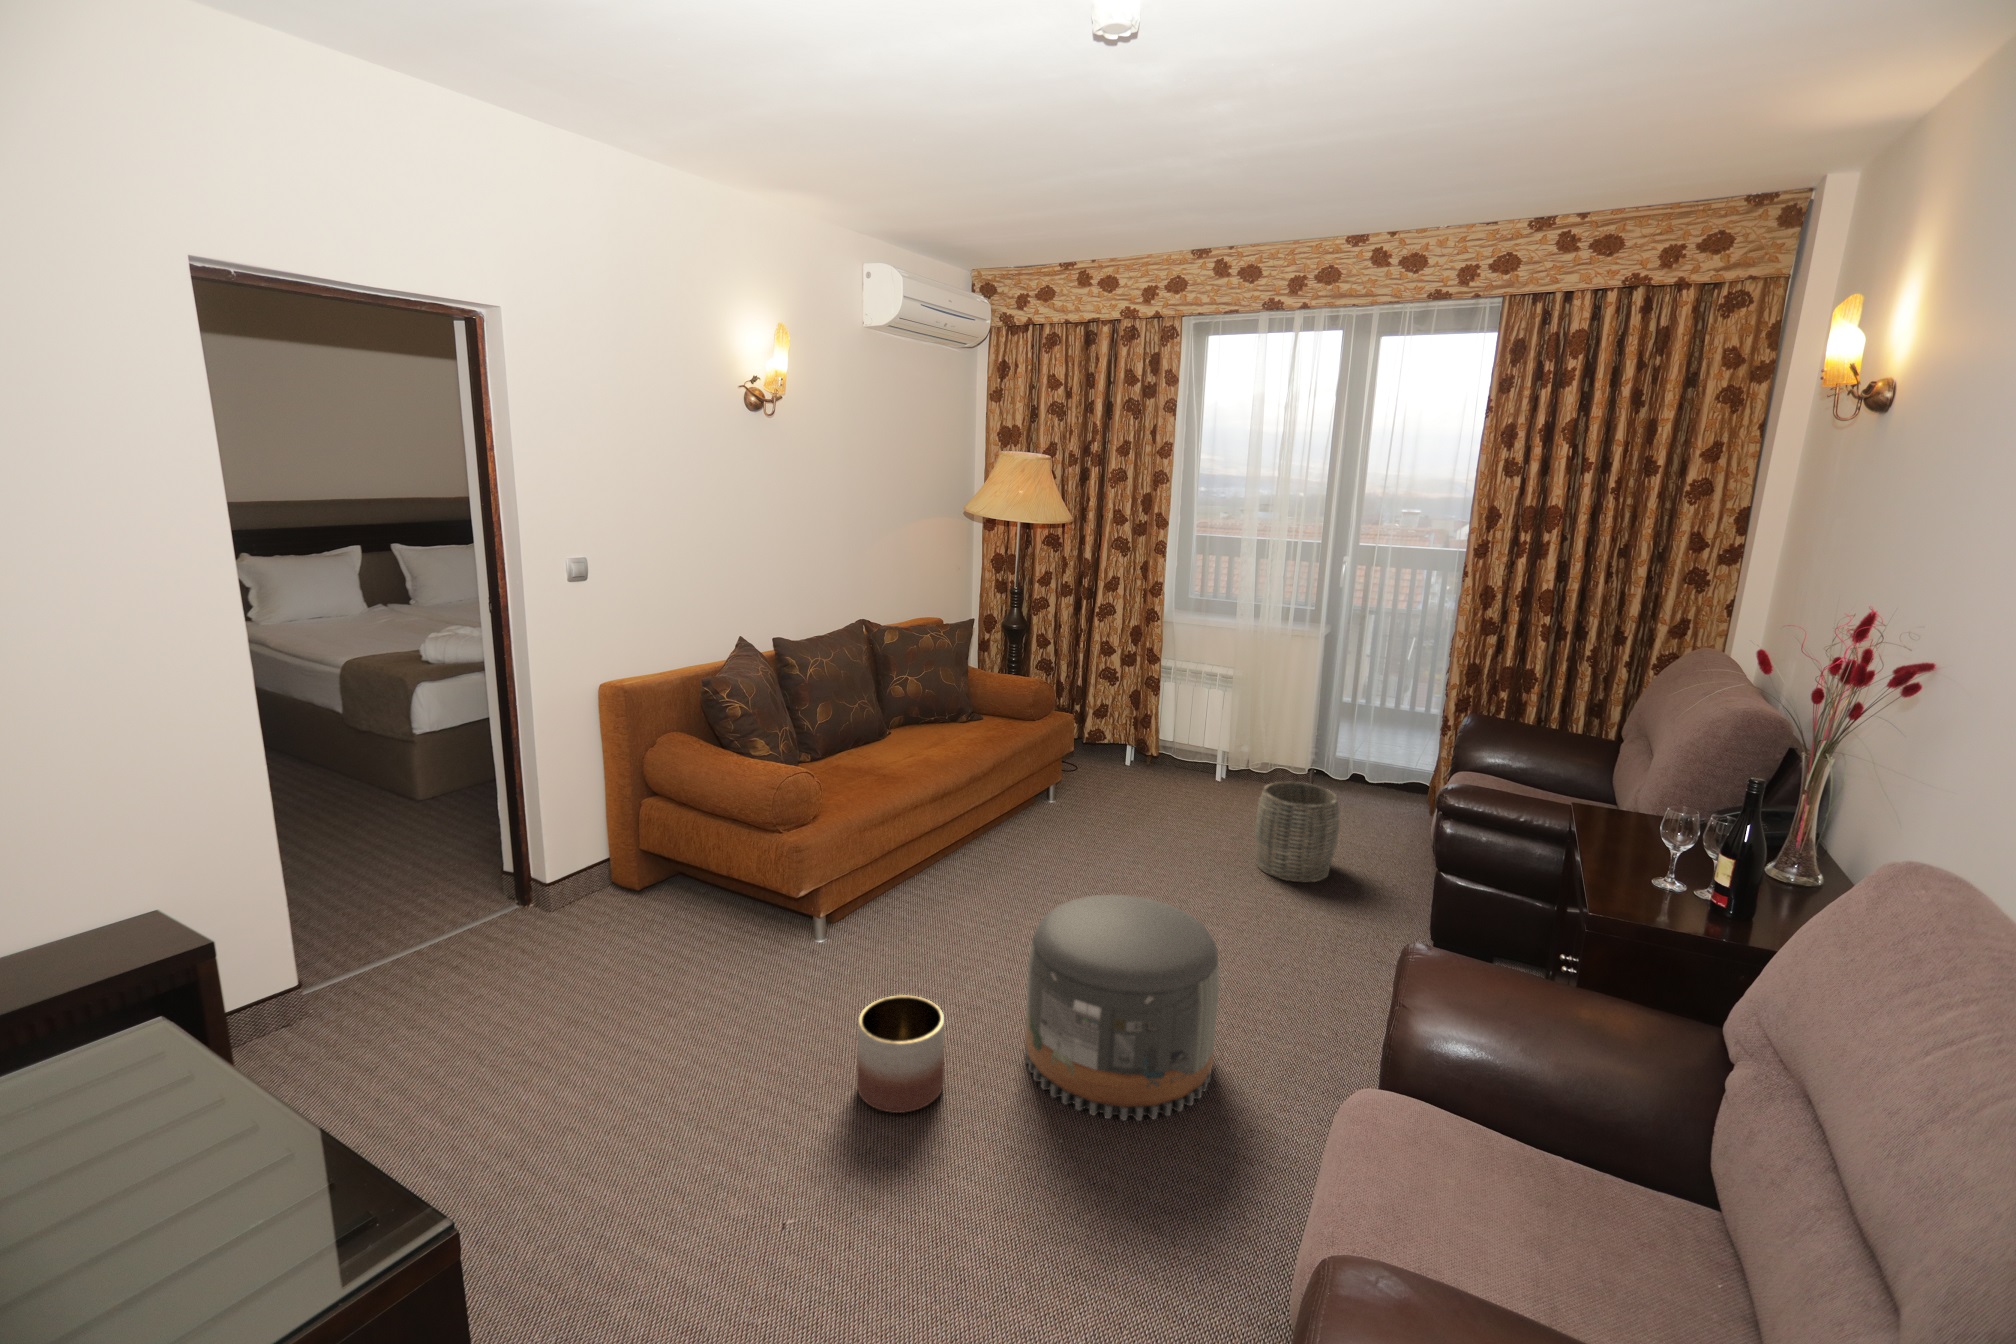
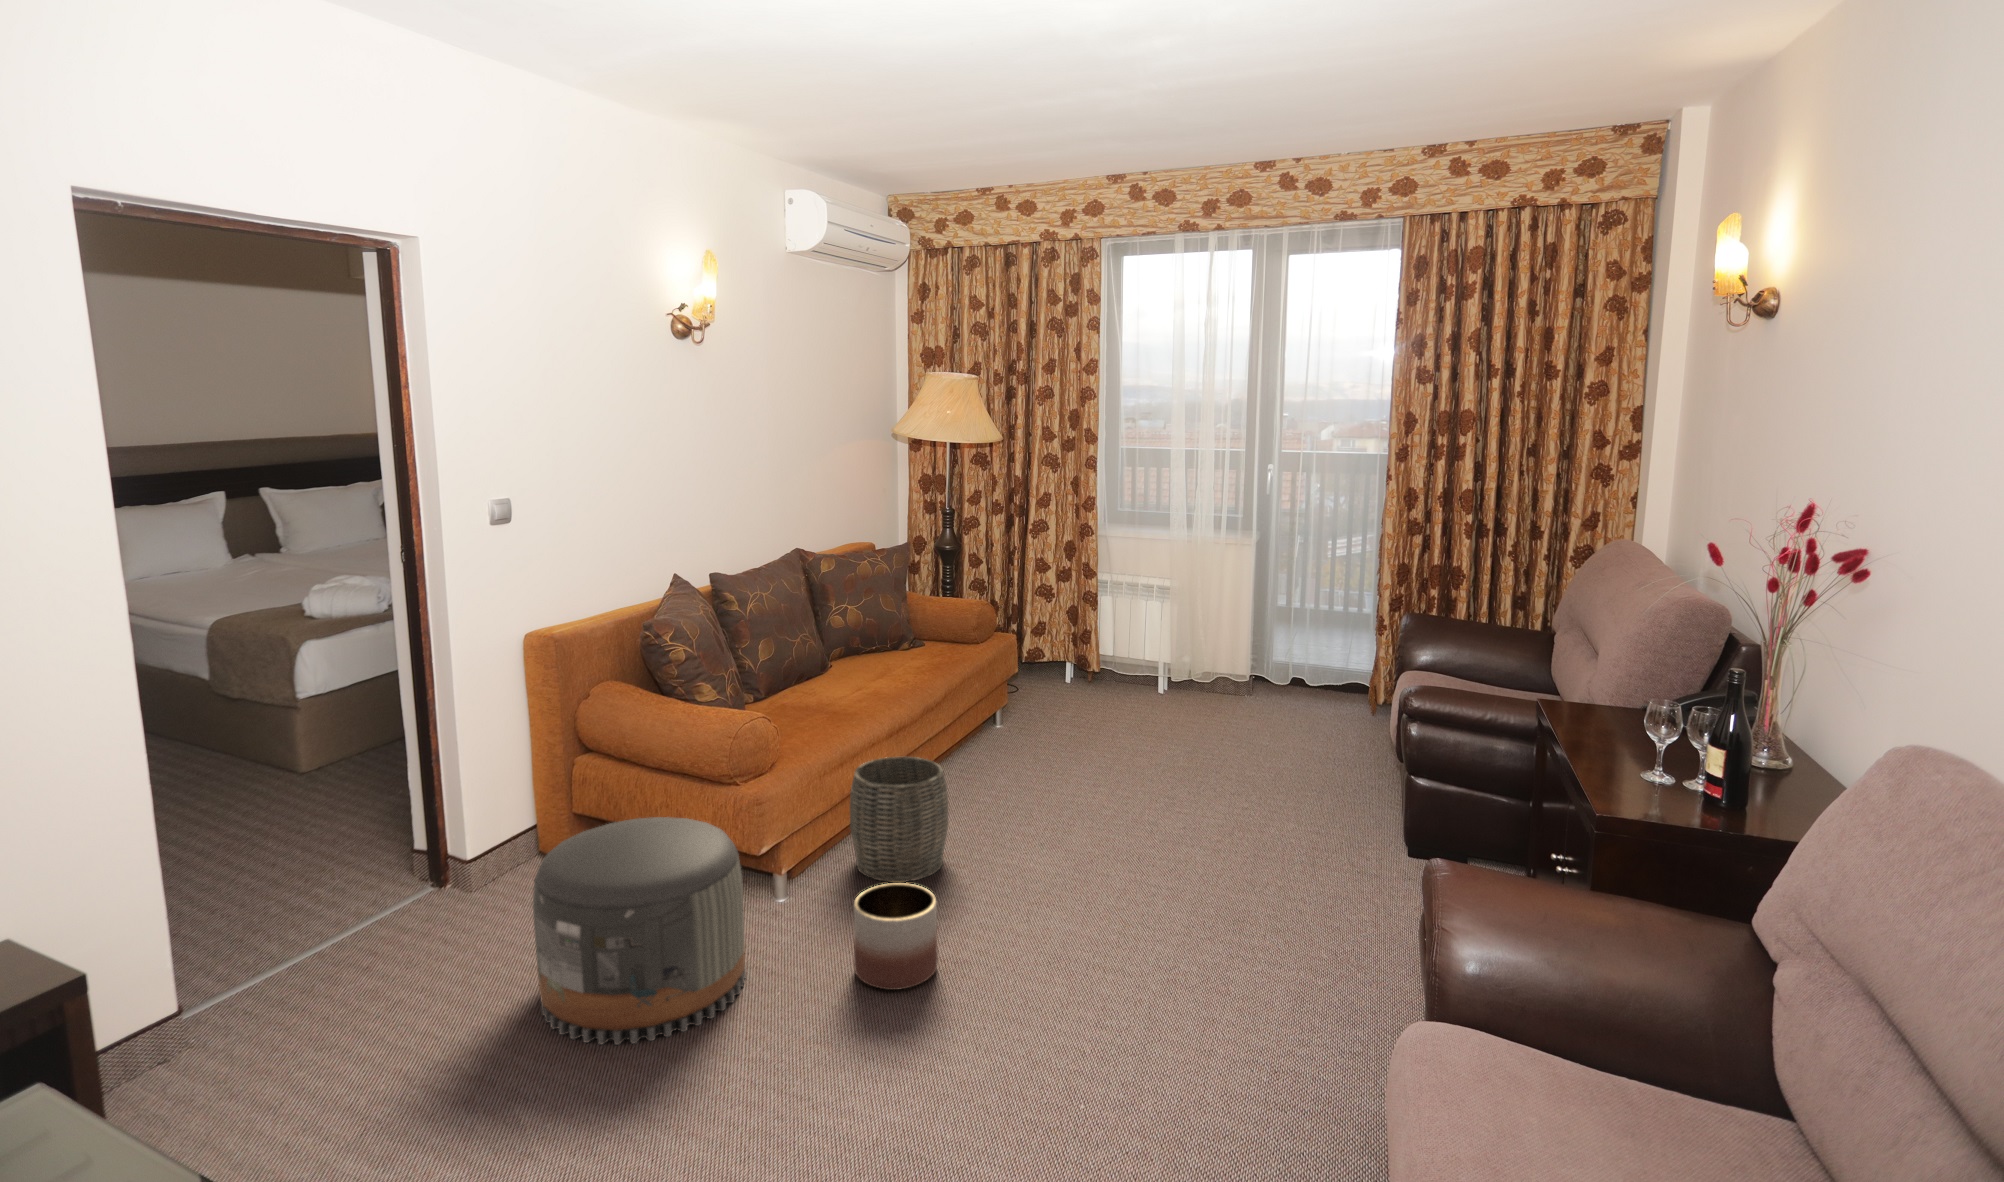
woven basket: present [1255,782,1339,882] -> present [850,757,948,882]
pouf: present [1025,895,1219,1121] -> present [533,817,746,1045]

